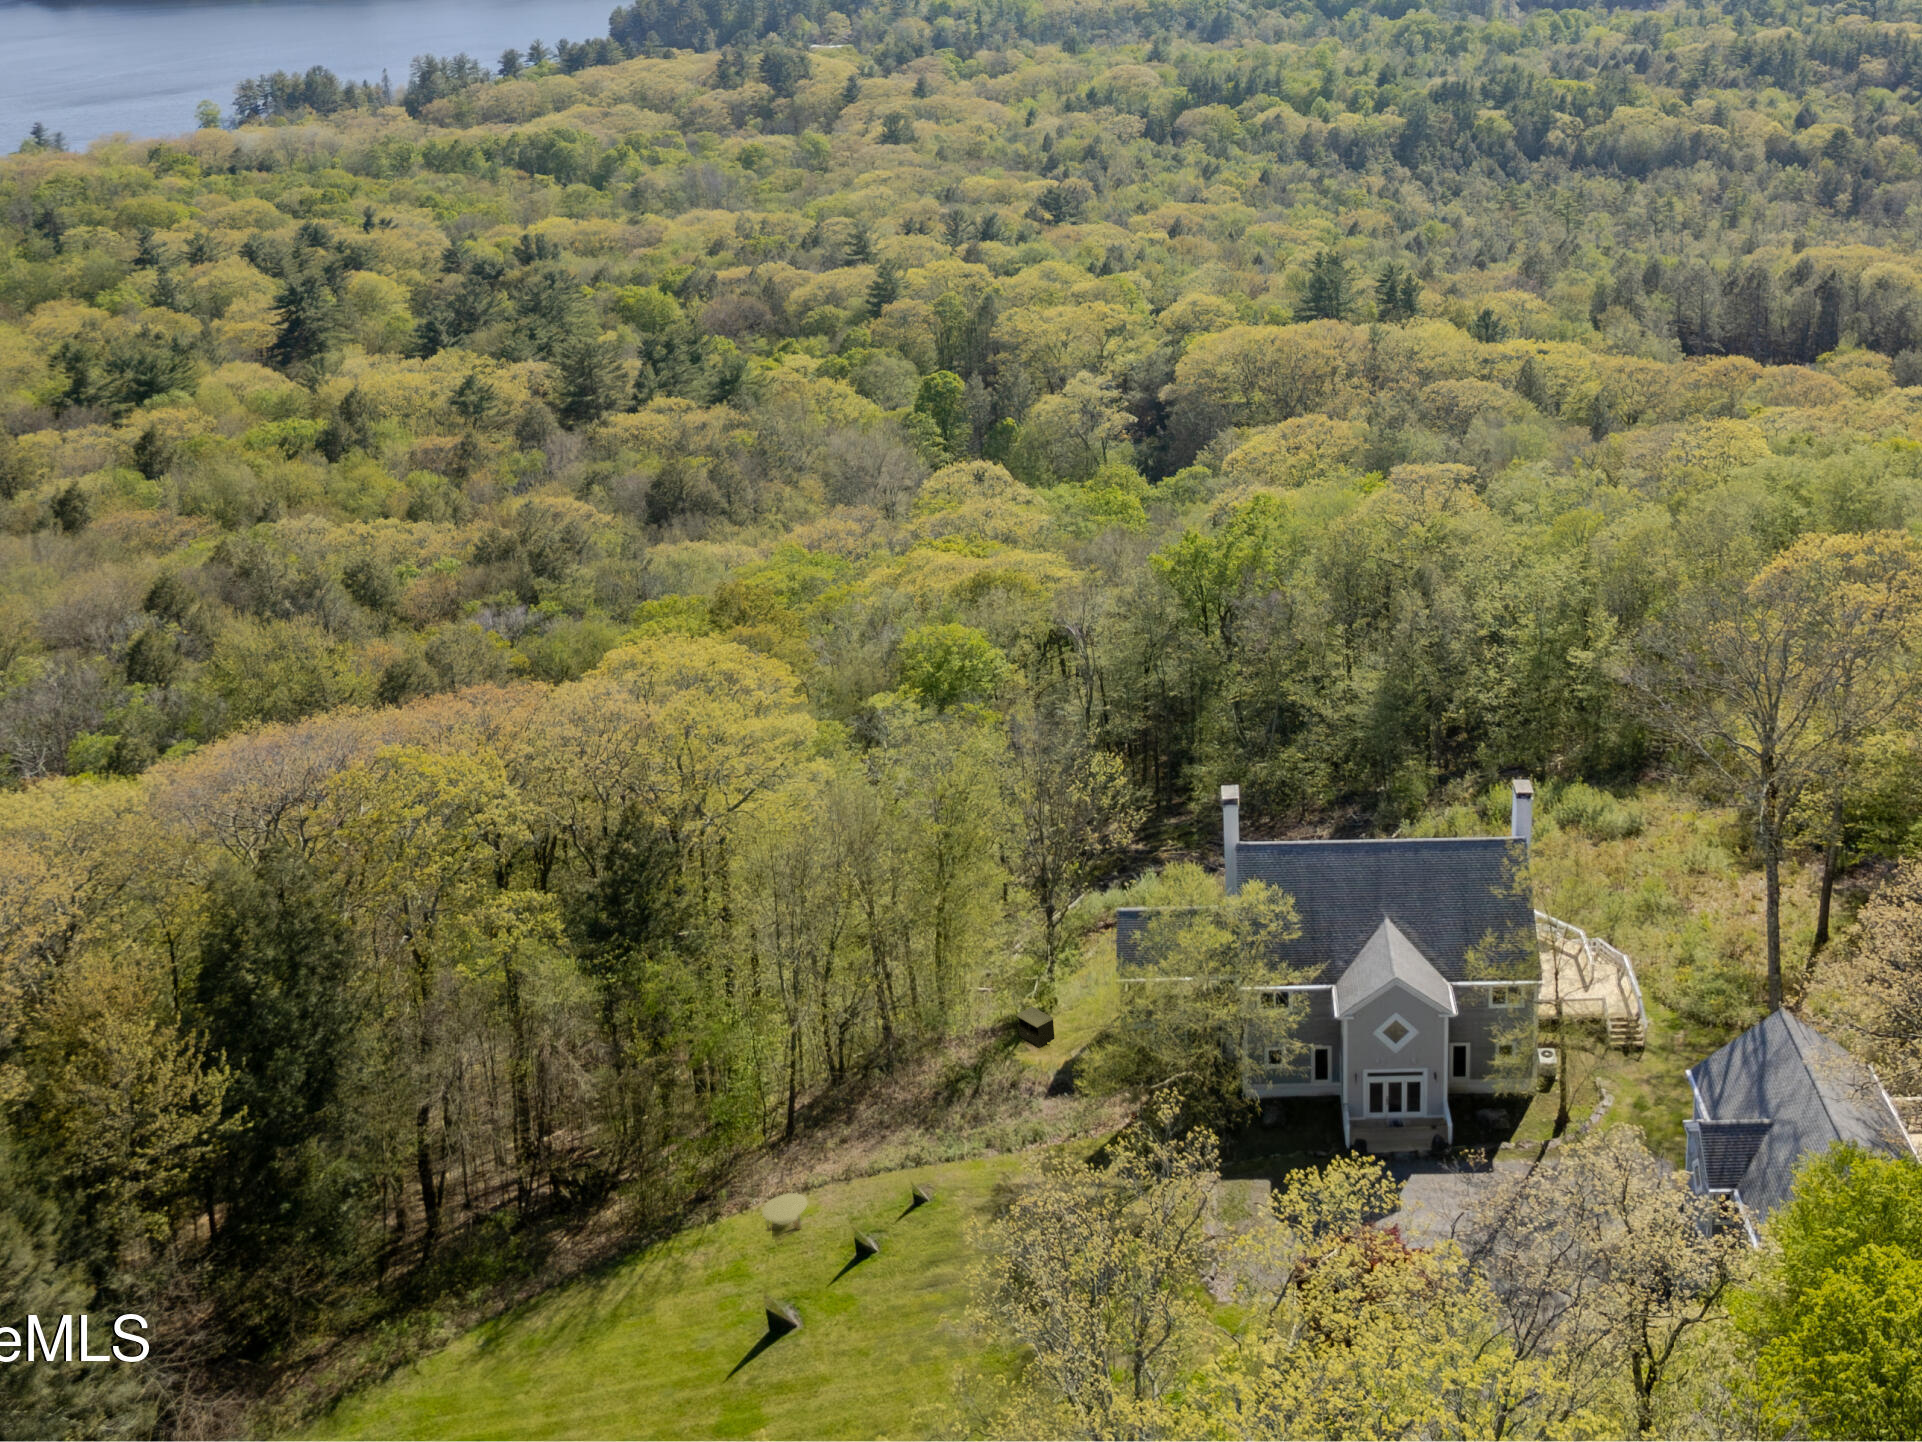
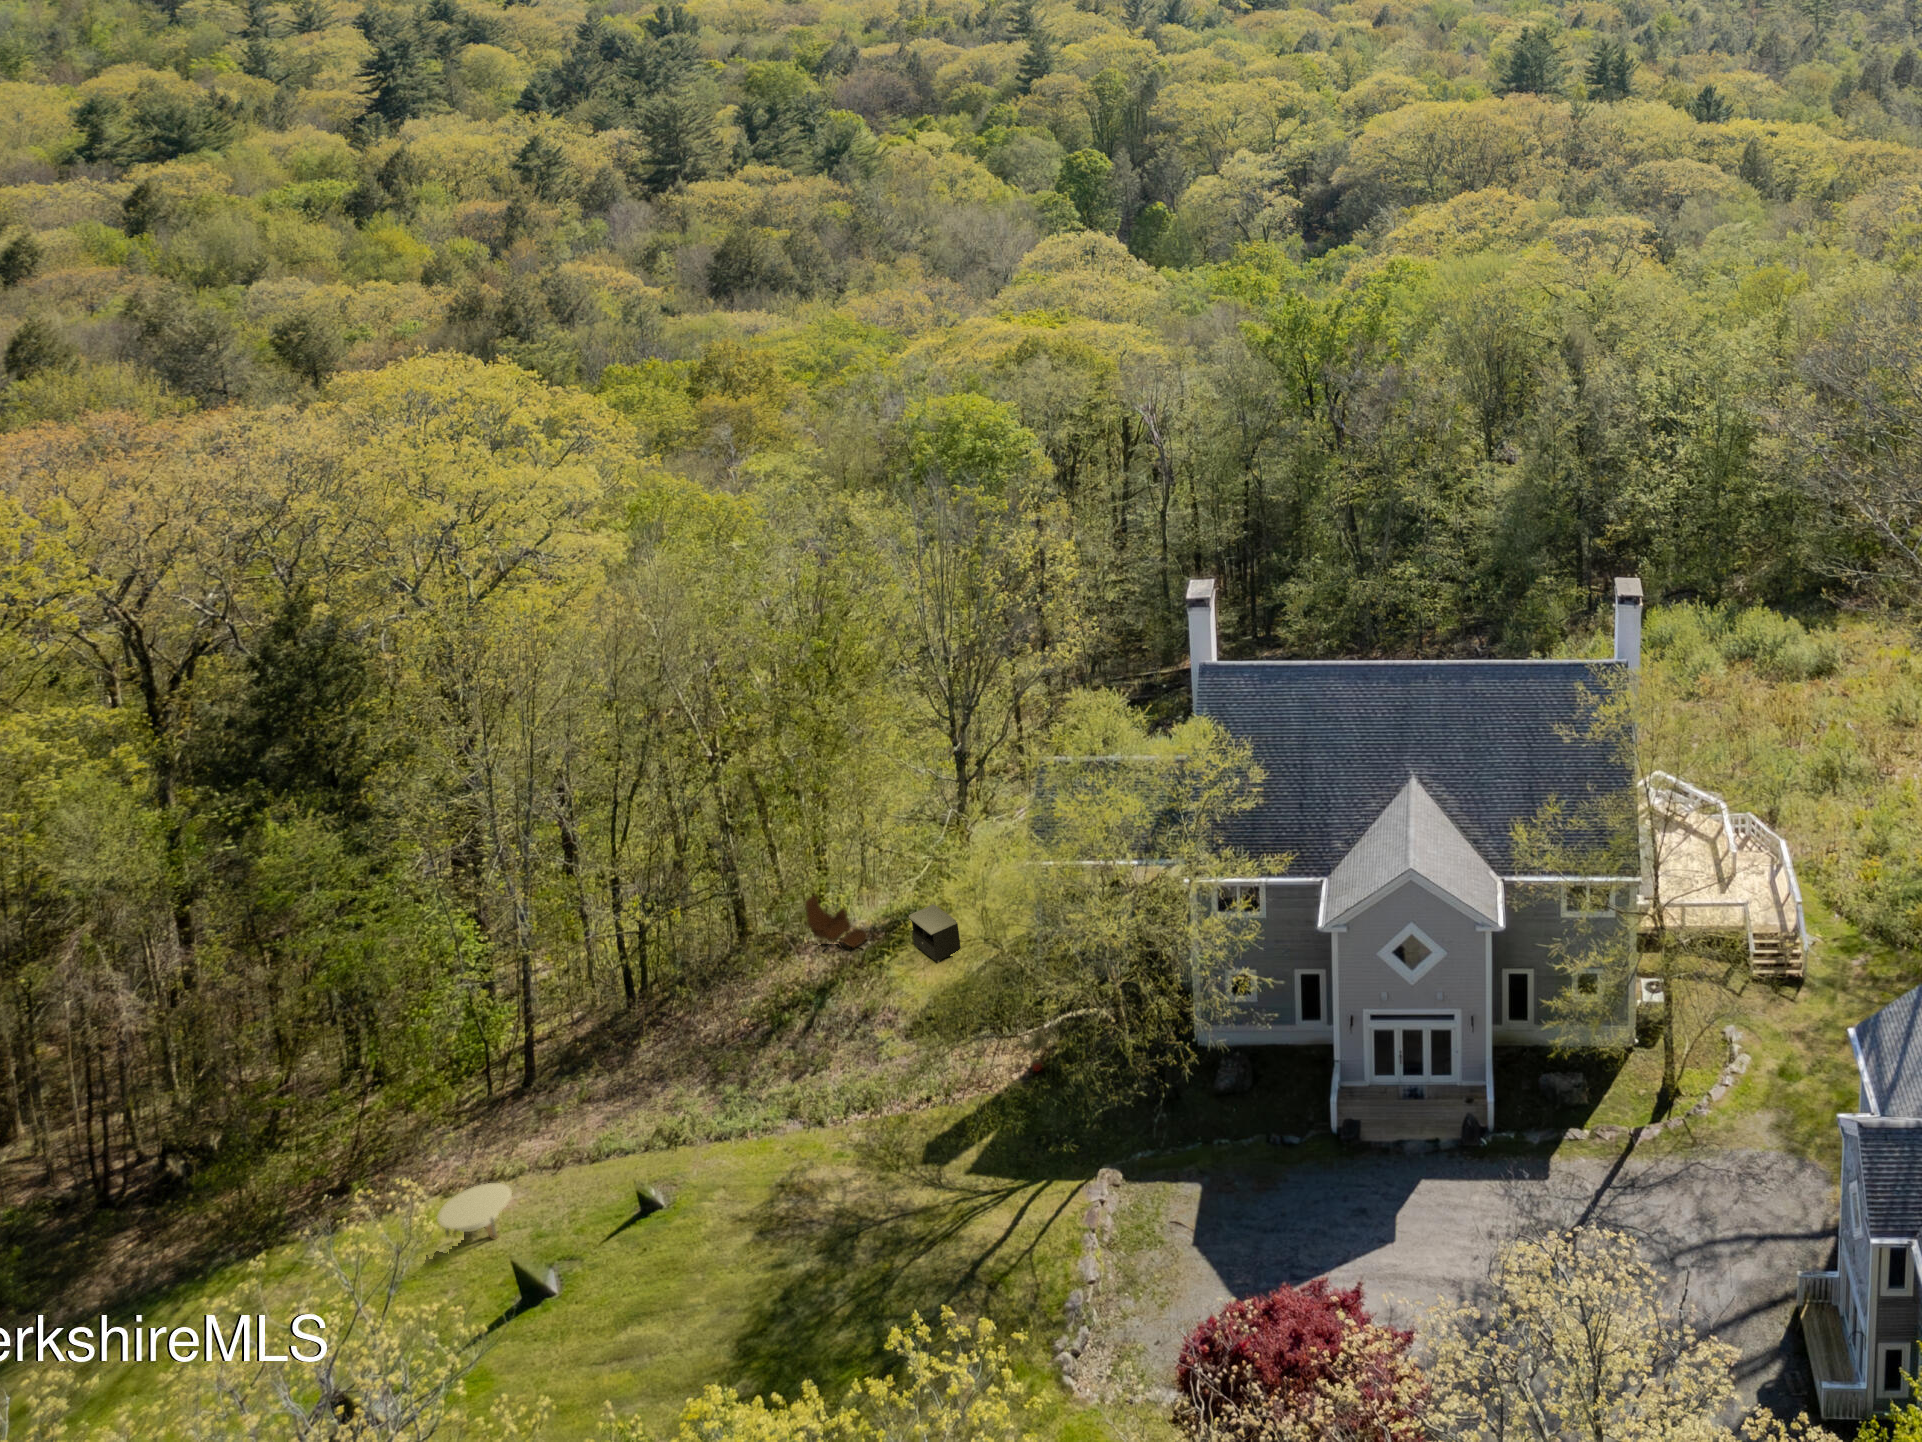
lounge chair: none [942,997,985,1043] -> present [805,895,868,955]

